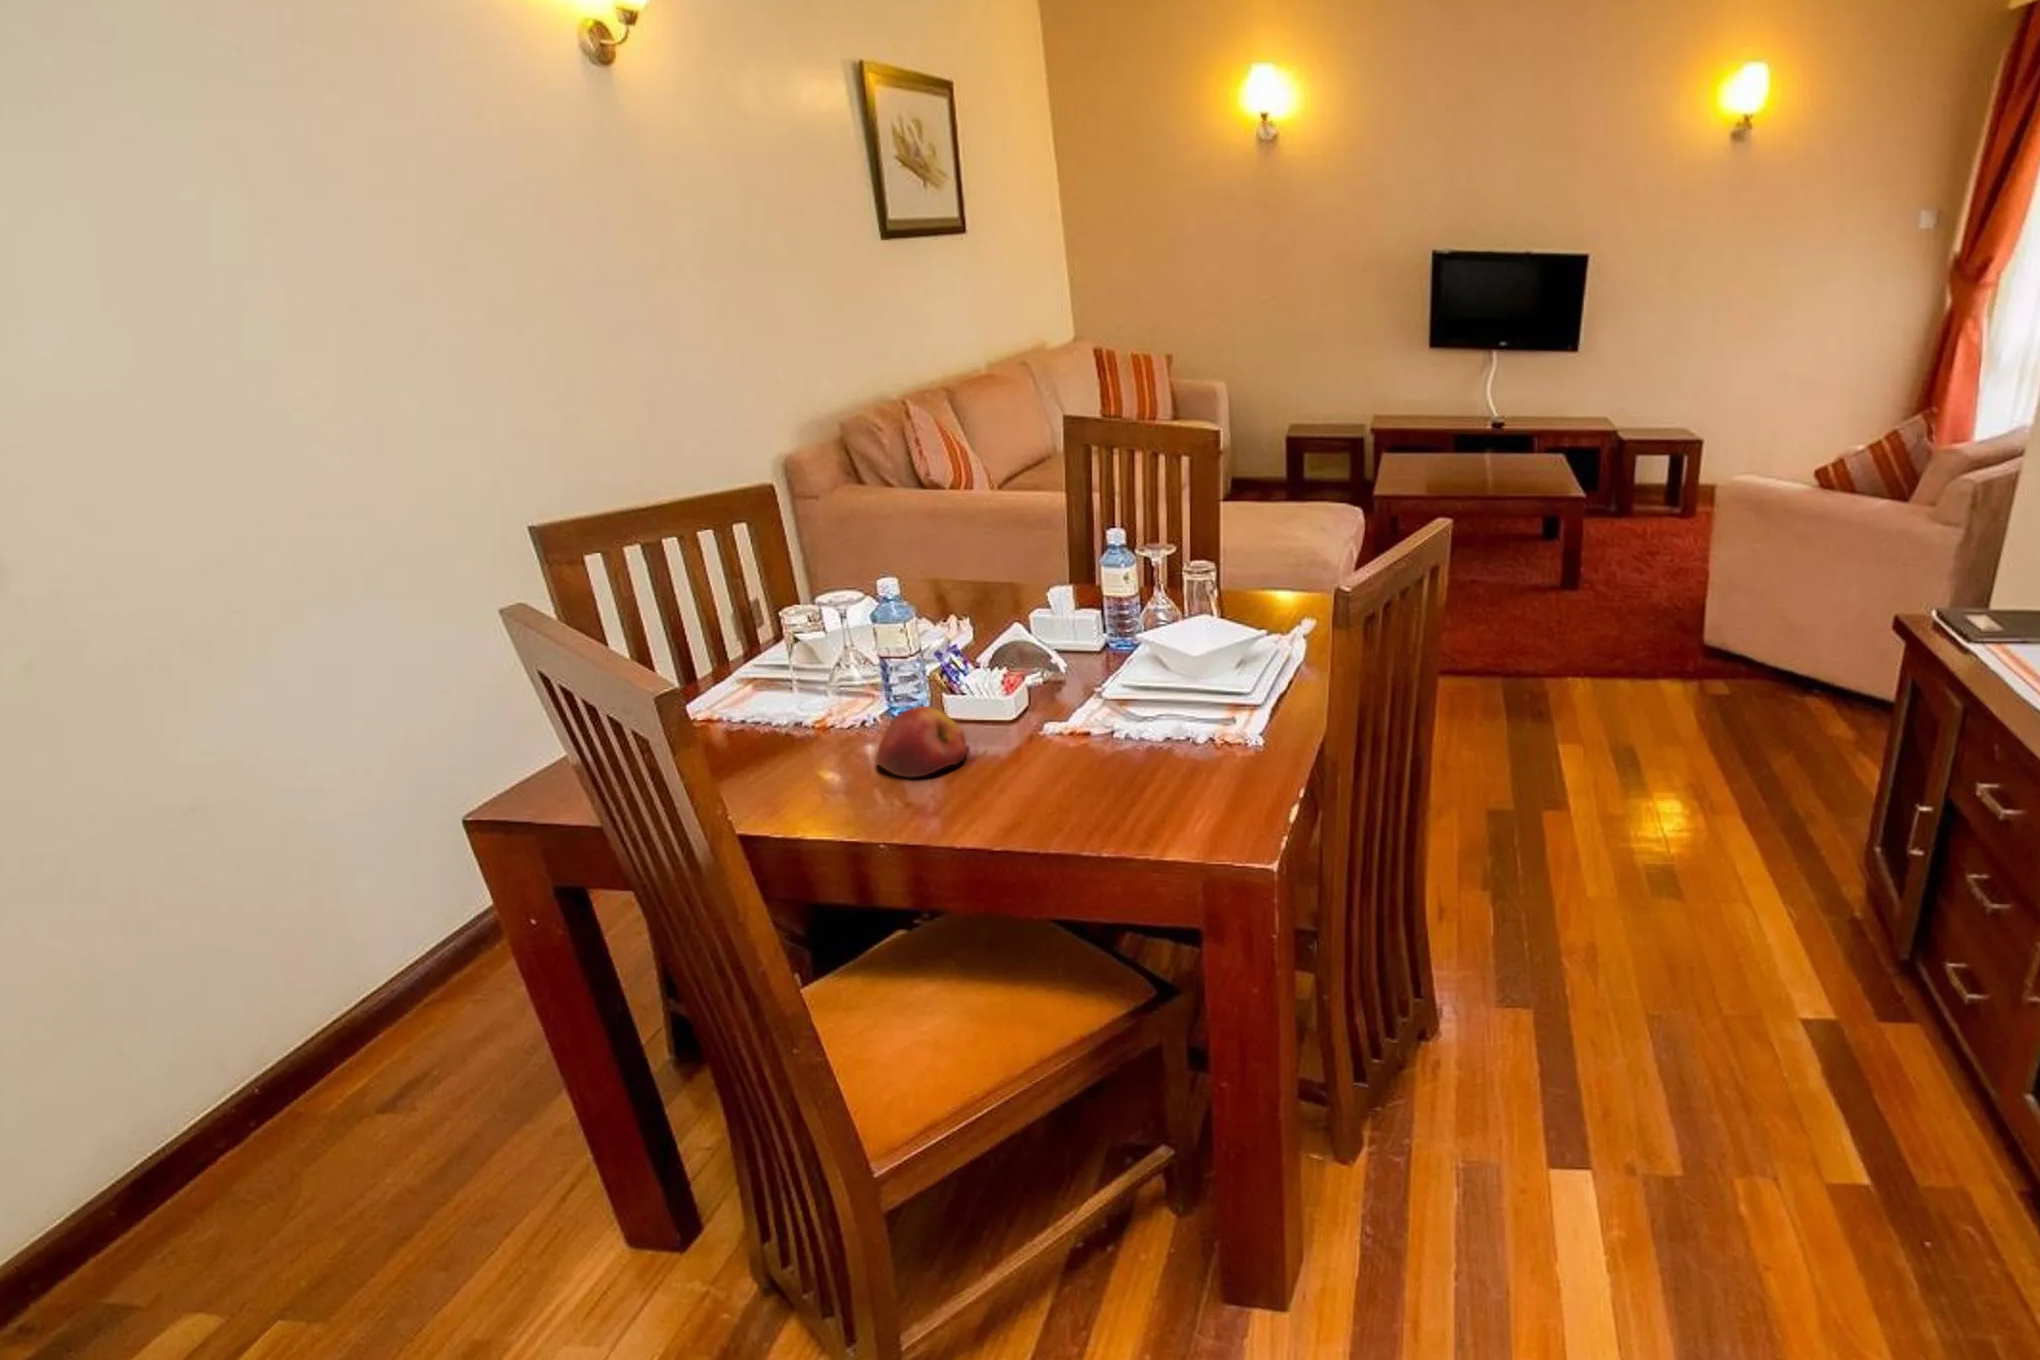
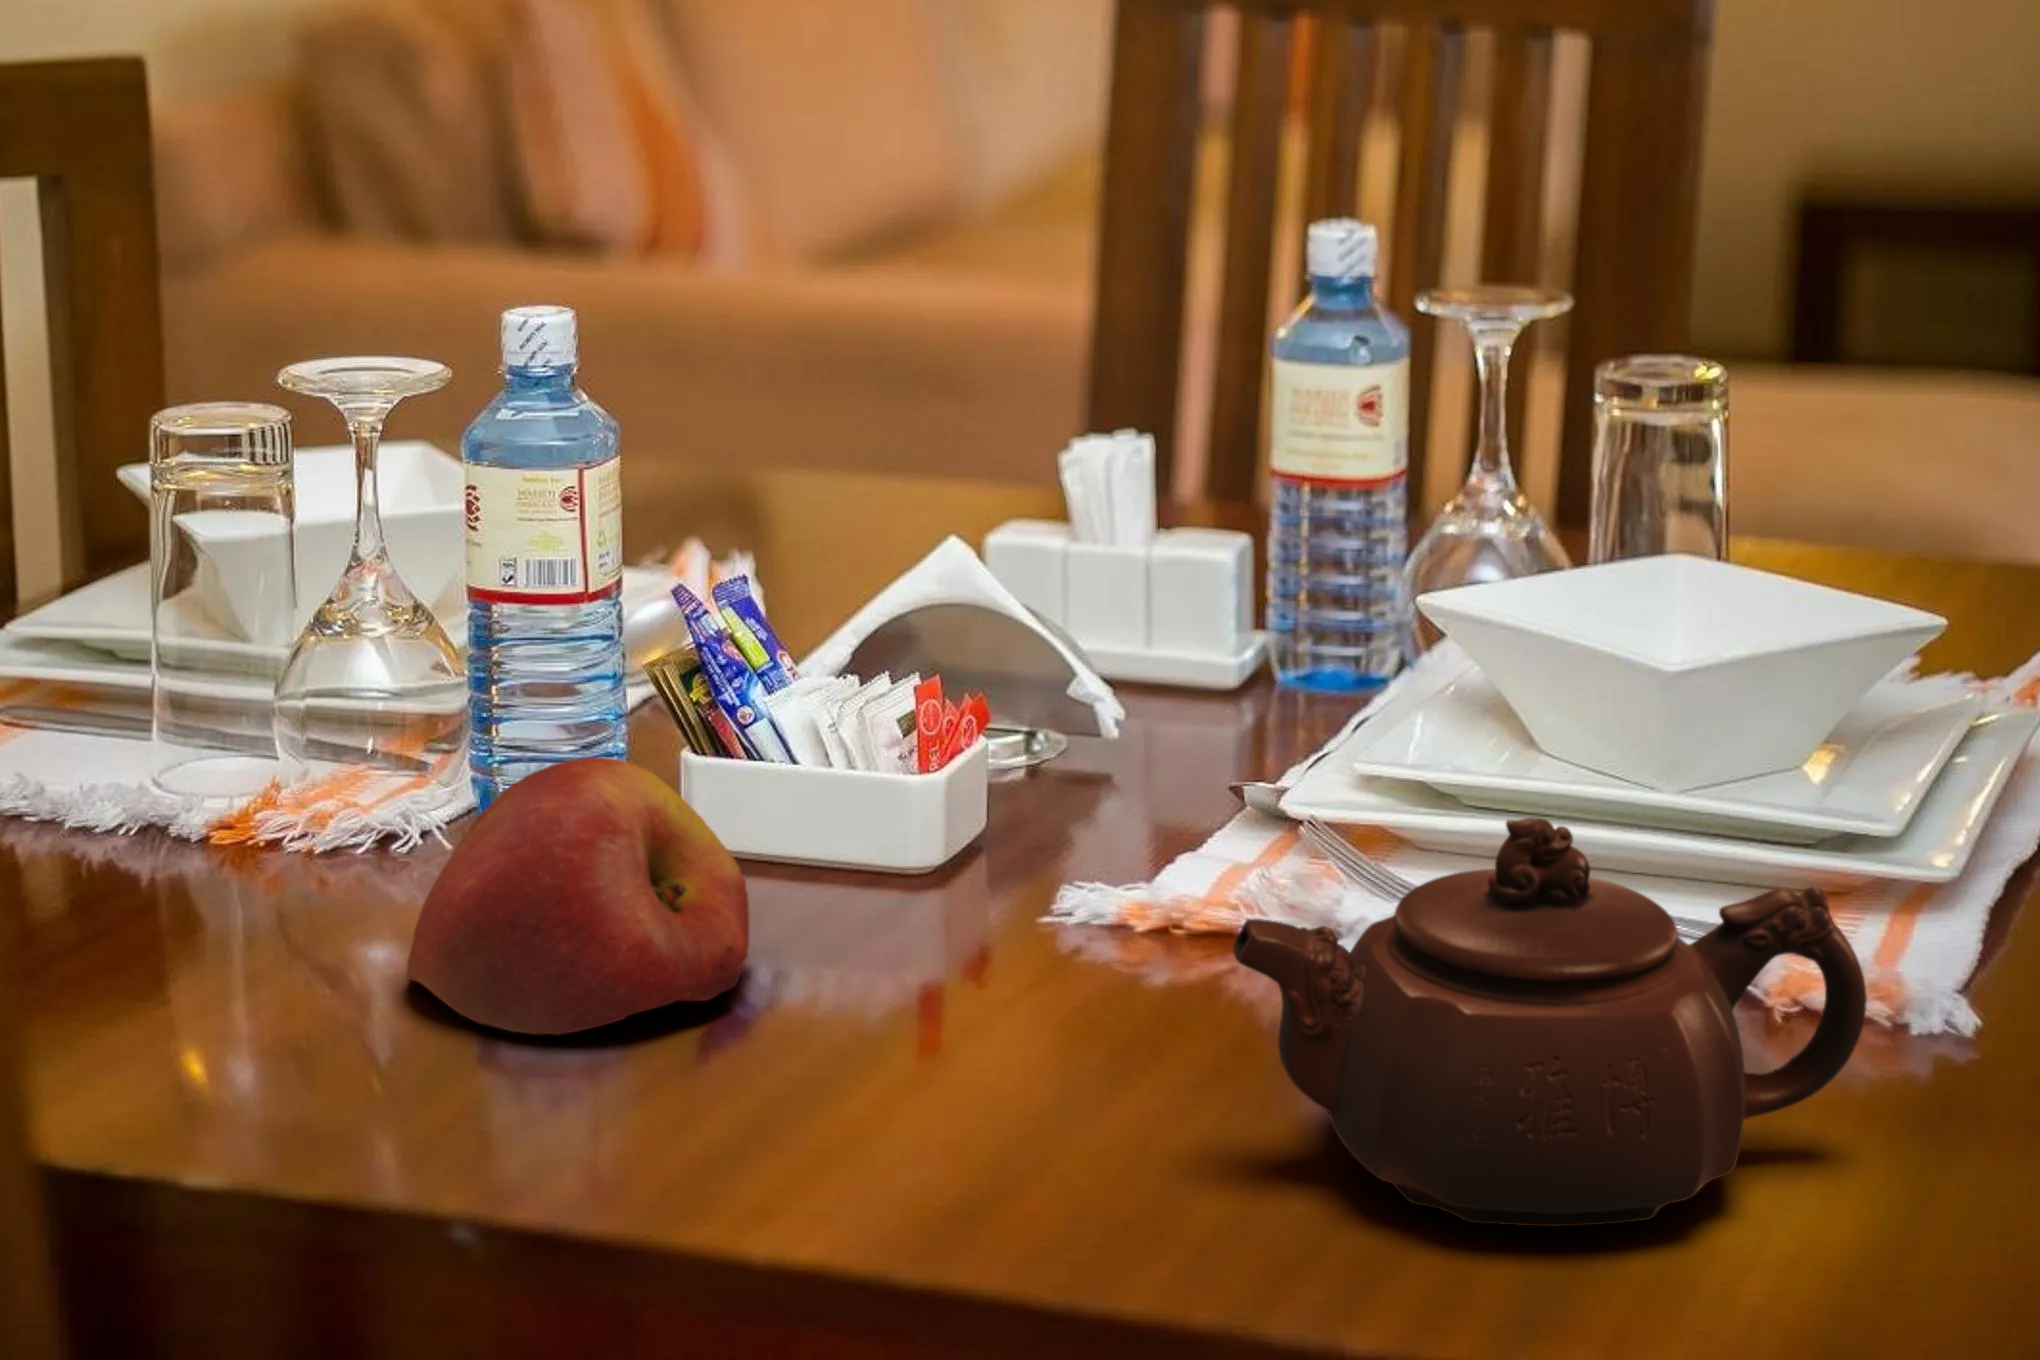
teapot: none [1080,715,1223,804] -> present [1233,818,1867,1227]

